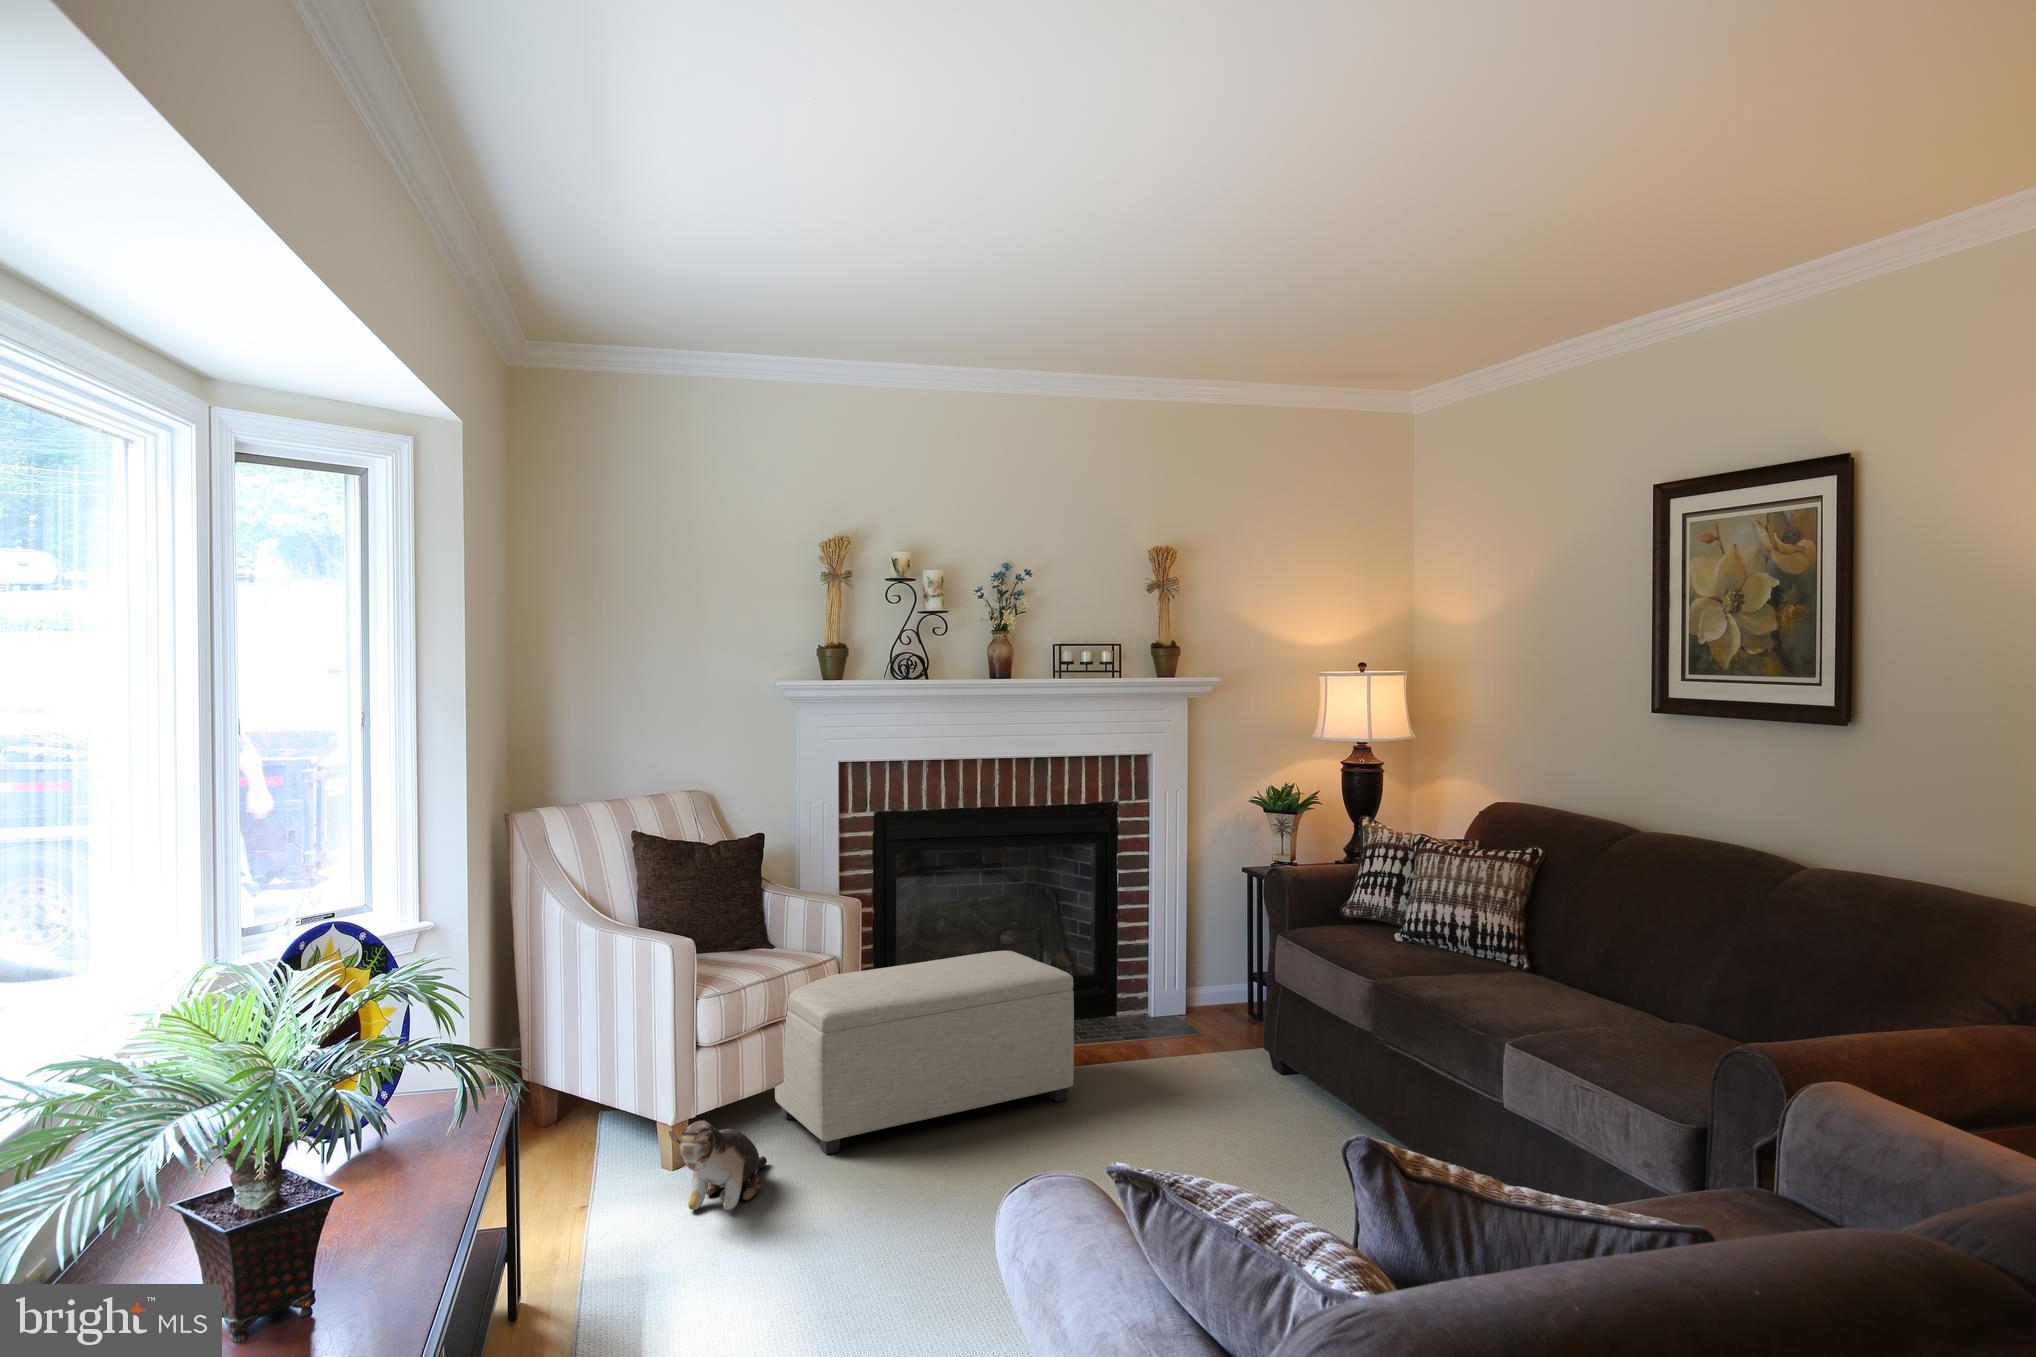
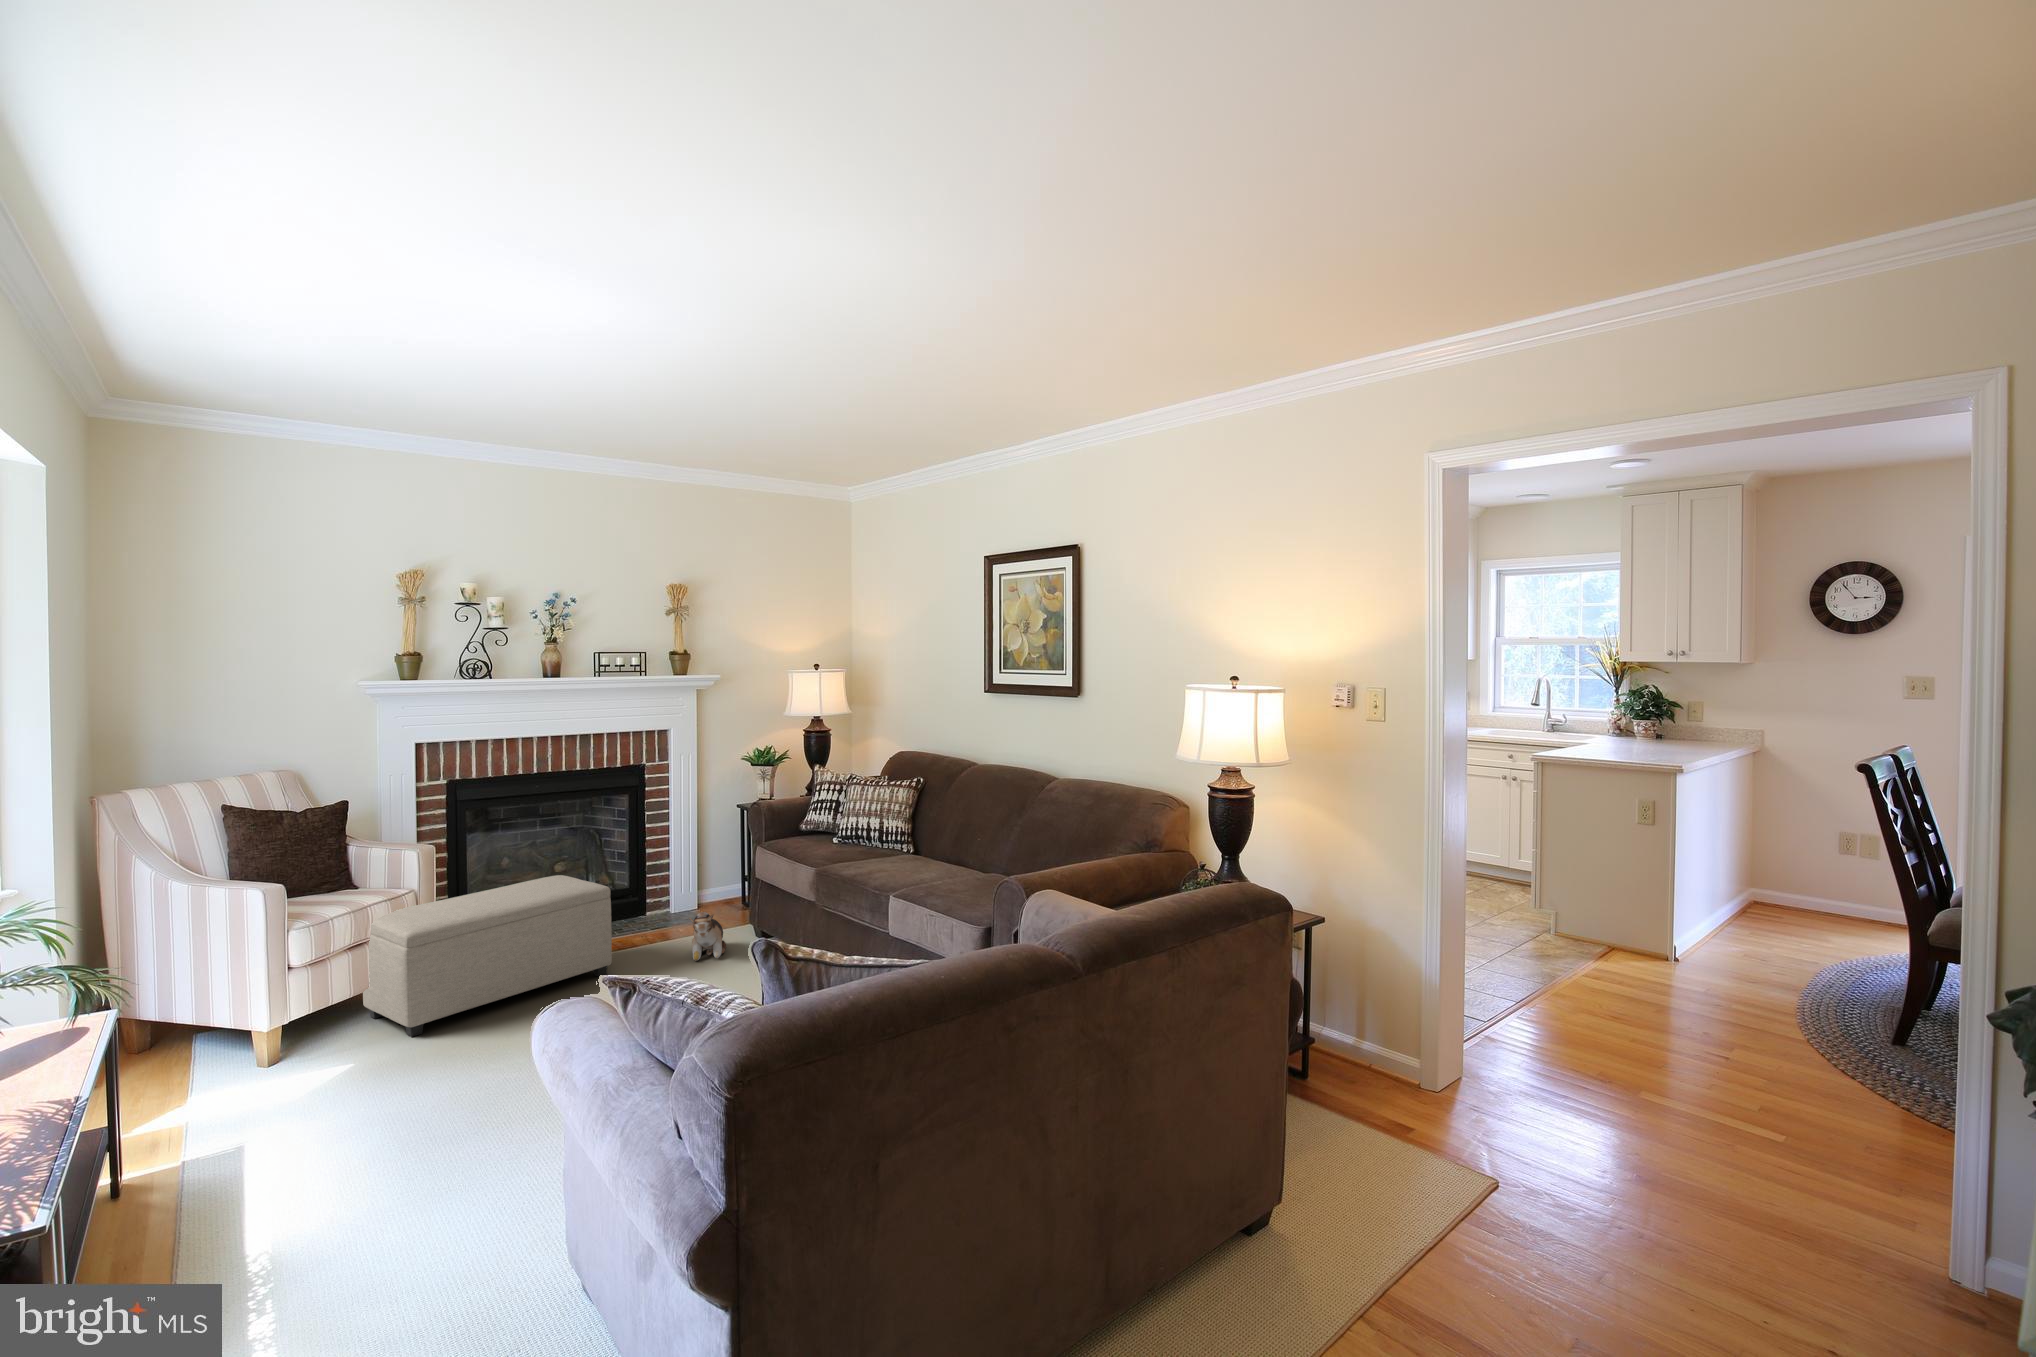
plush toy: present [669,1120,767,1210] -> present [689,912,726,961]

